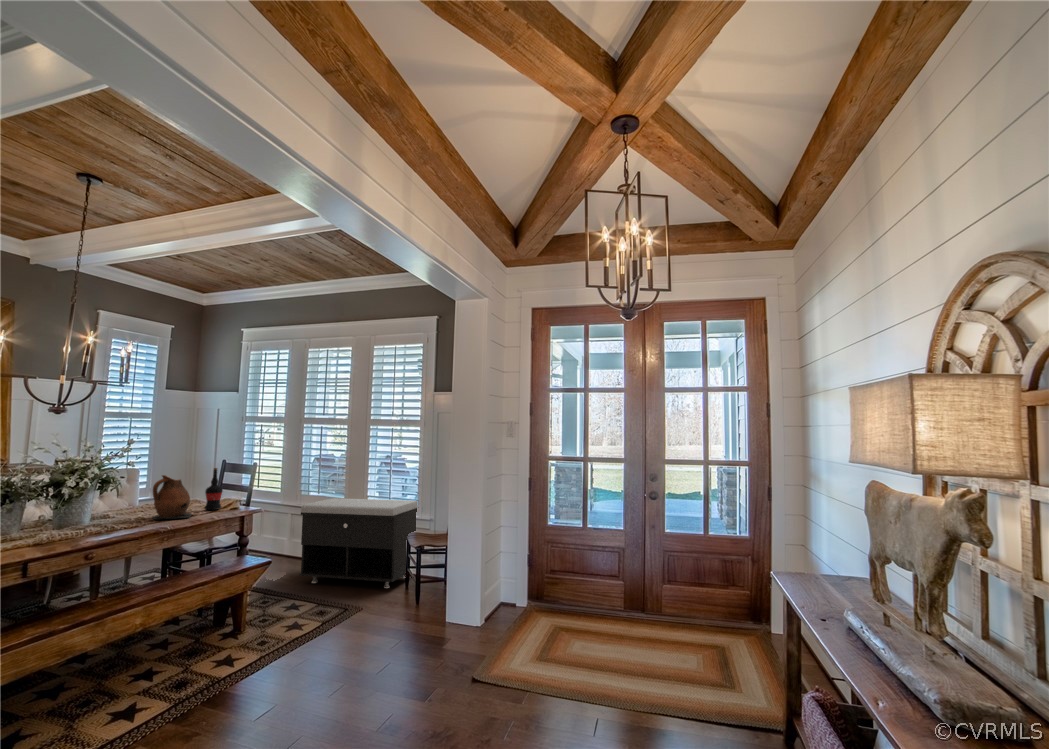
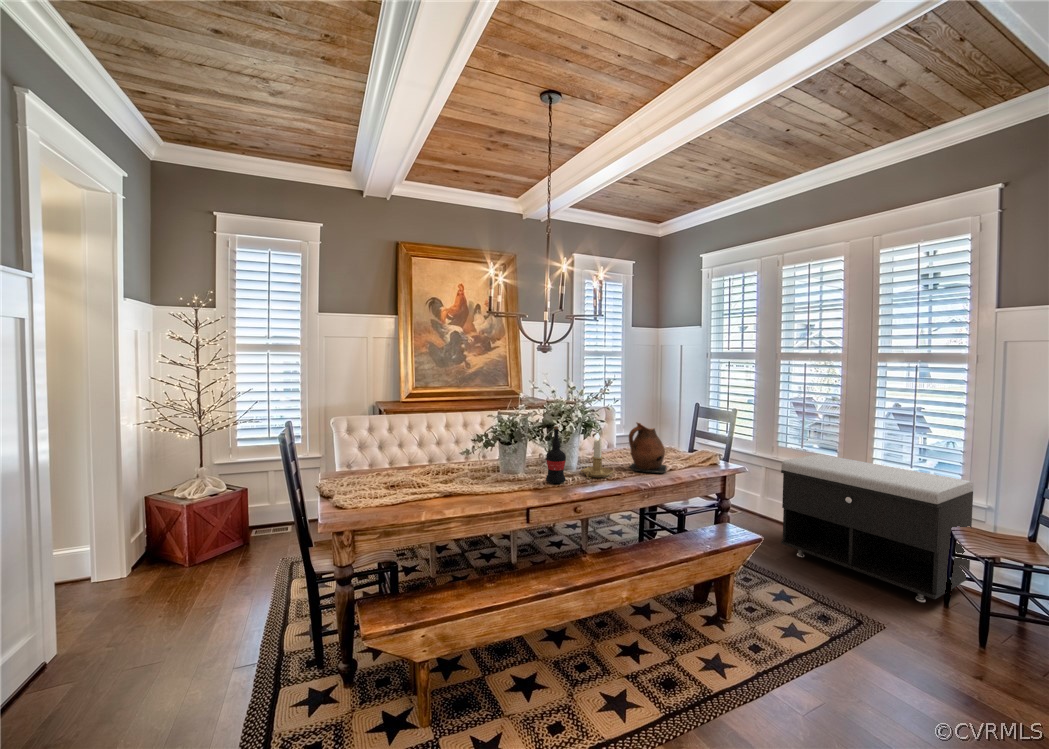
wine bottle: present [205,468,223,510] -> present [546,426,566,483]
candlestick: none [95,484,134,530] -> present [581,433,614,479]

